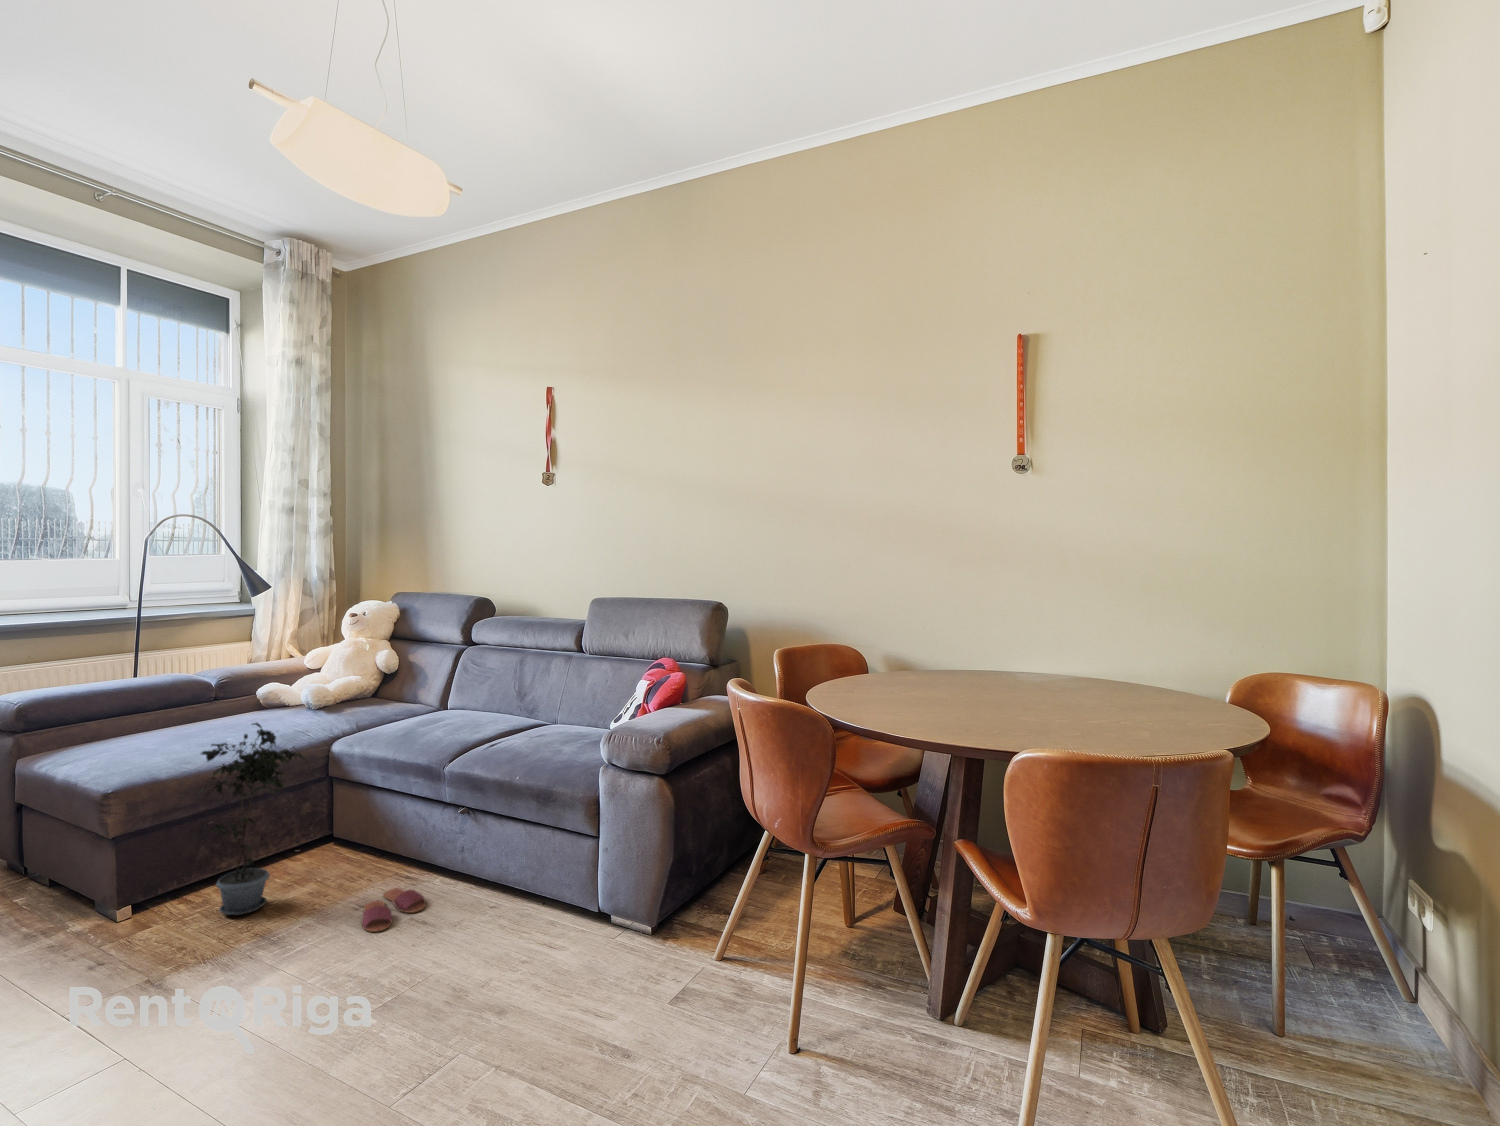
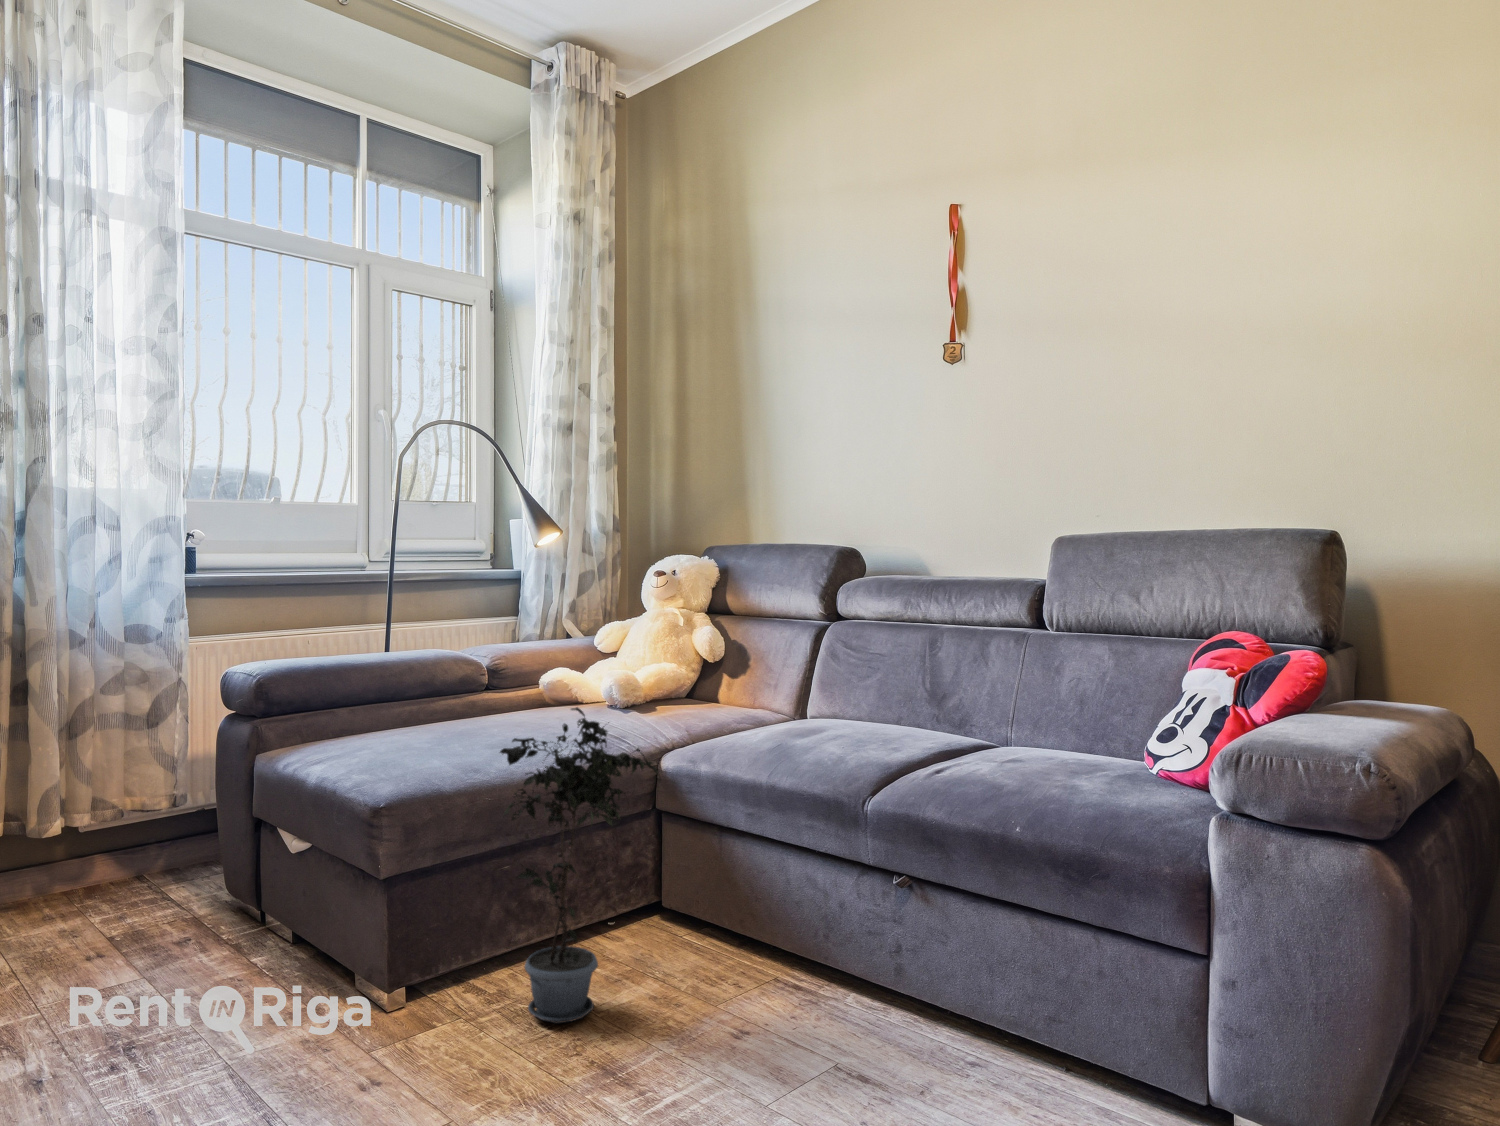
slippers: present [362,888,426,932] -> none [749,1010,854,1093]

